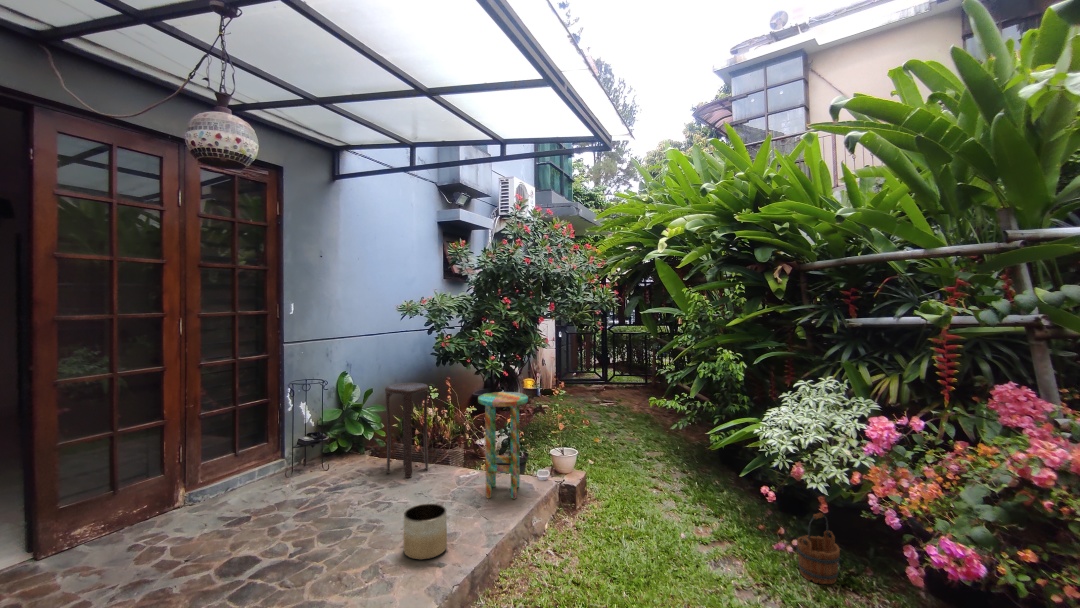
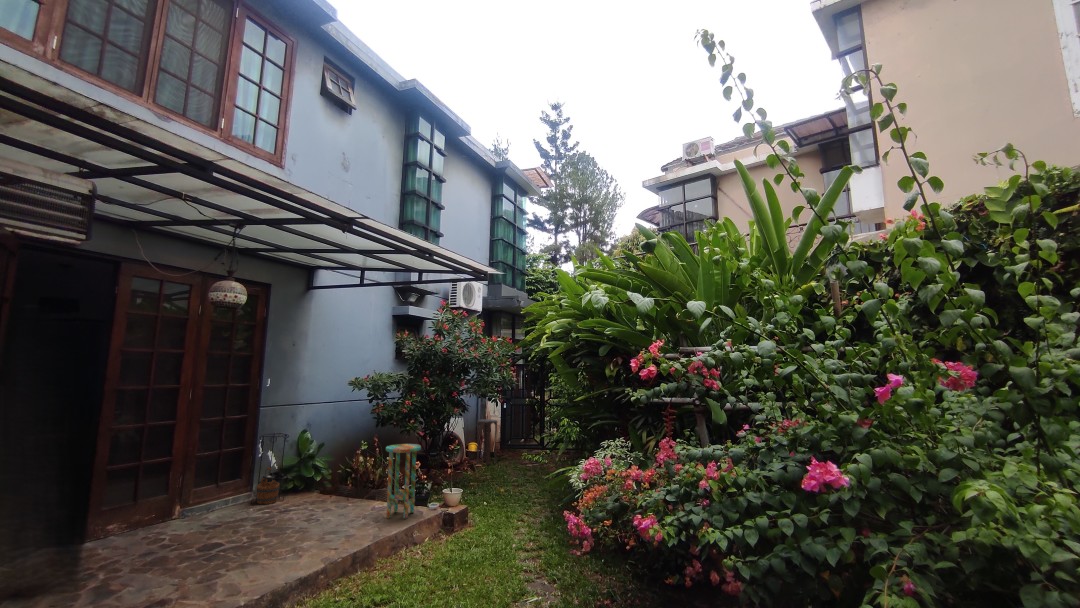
stool: present [385,383,428,478] -> present [477,419,497,465]
planter: present [404,504,447,560] -> none [315,513,346,547]
wooden bucket: present [797,513,840,584] -> present [257,468,279,504]

